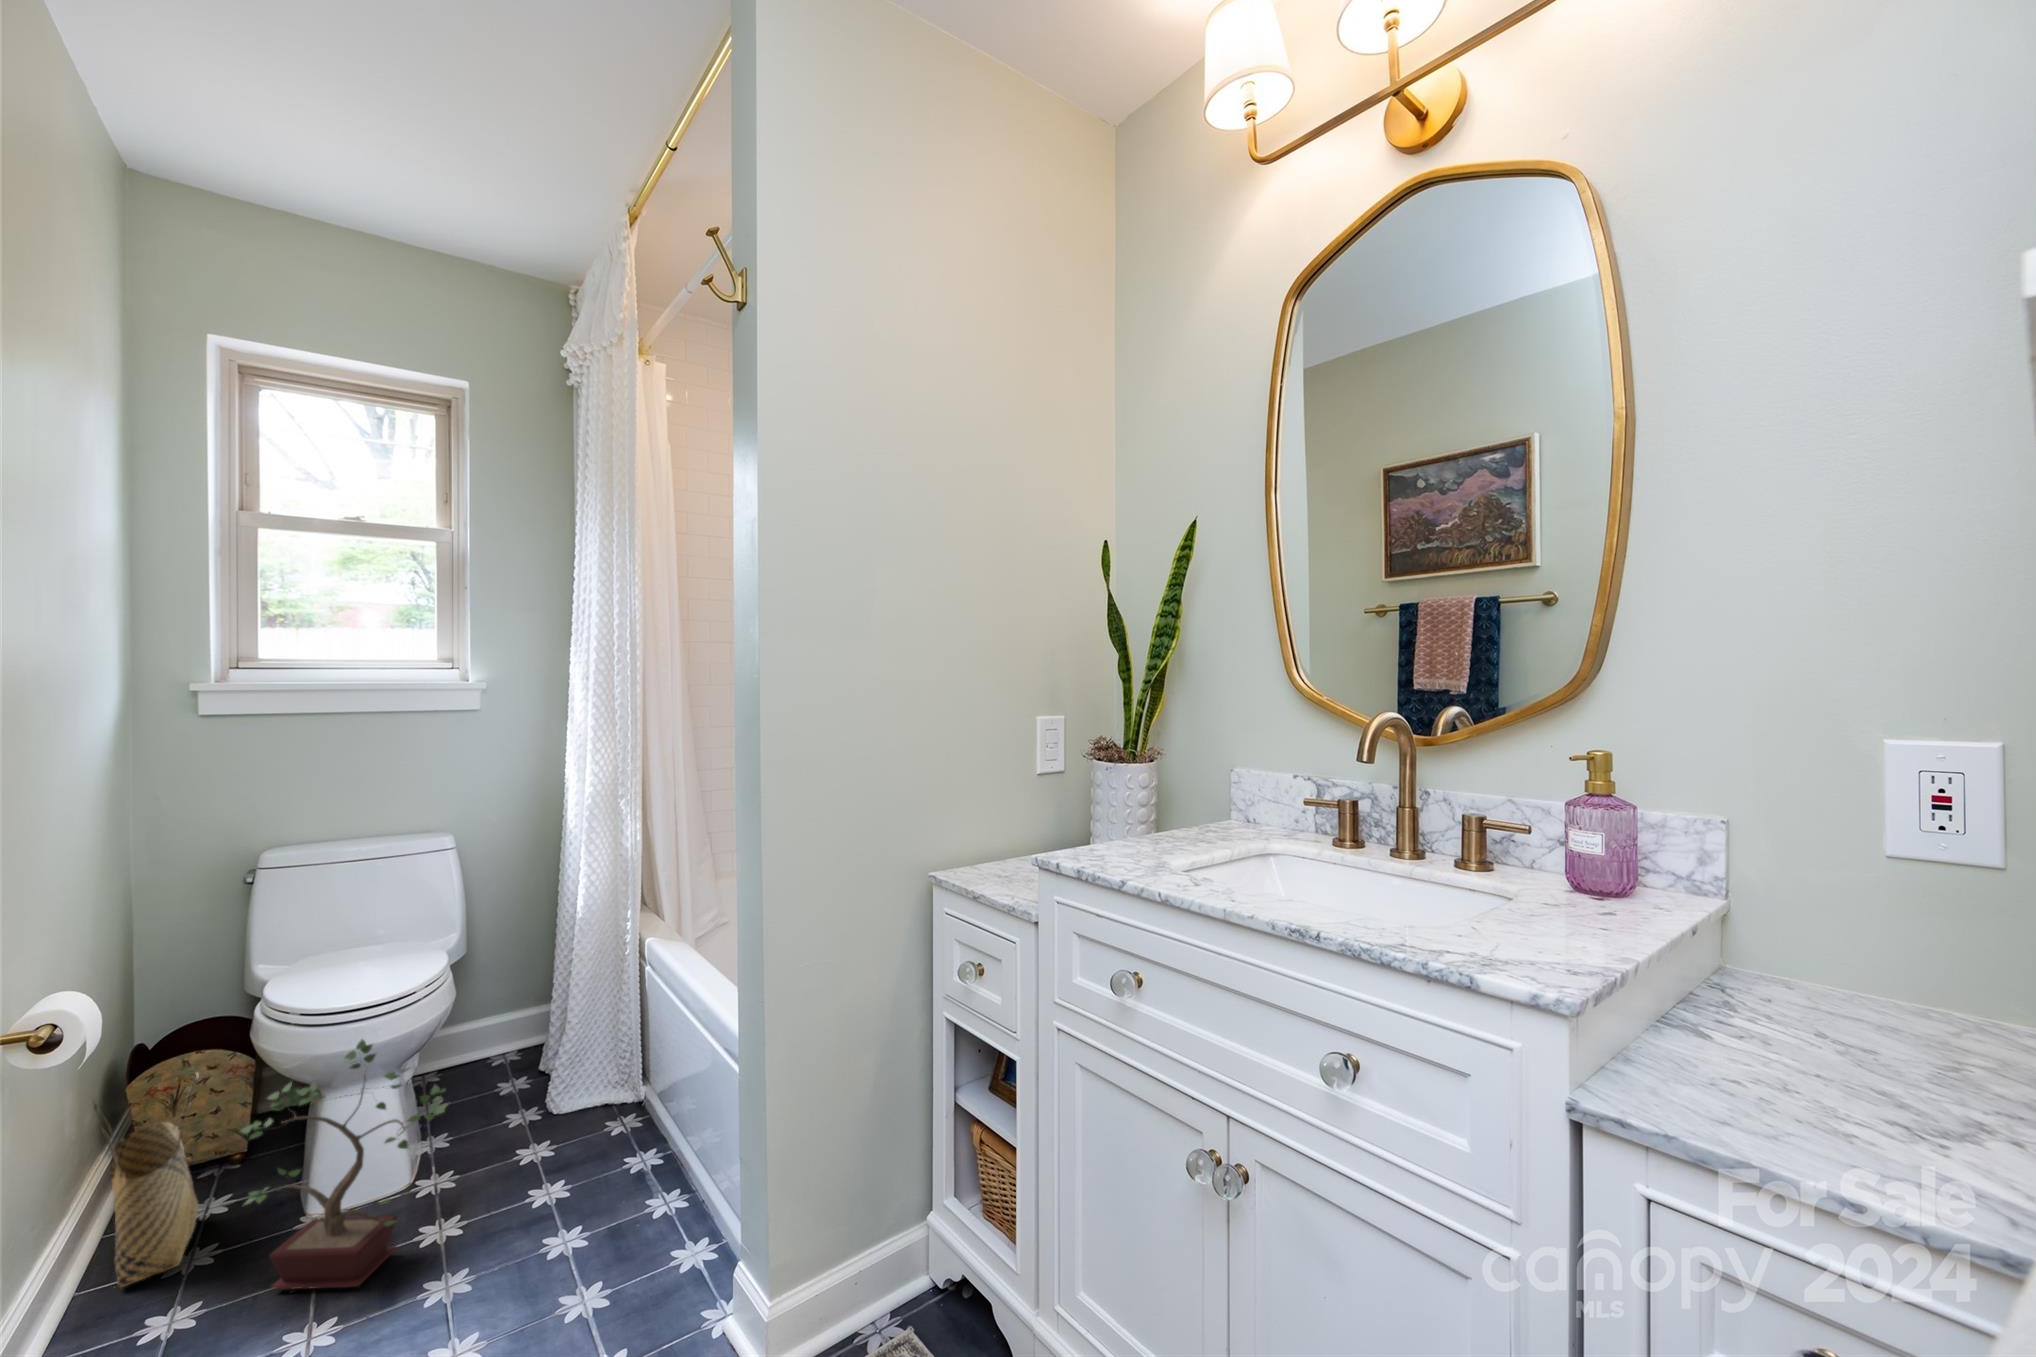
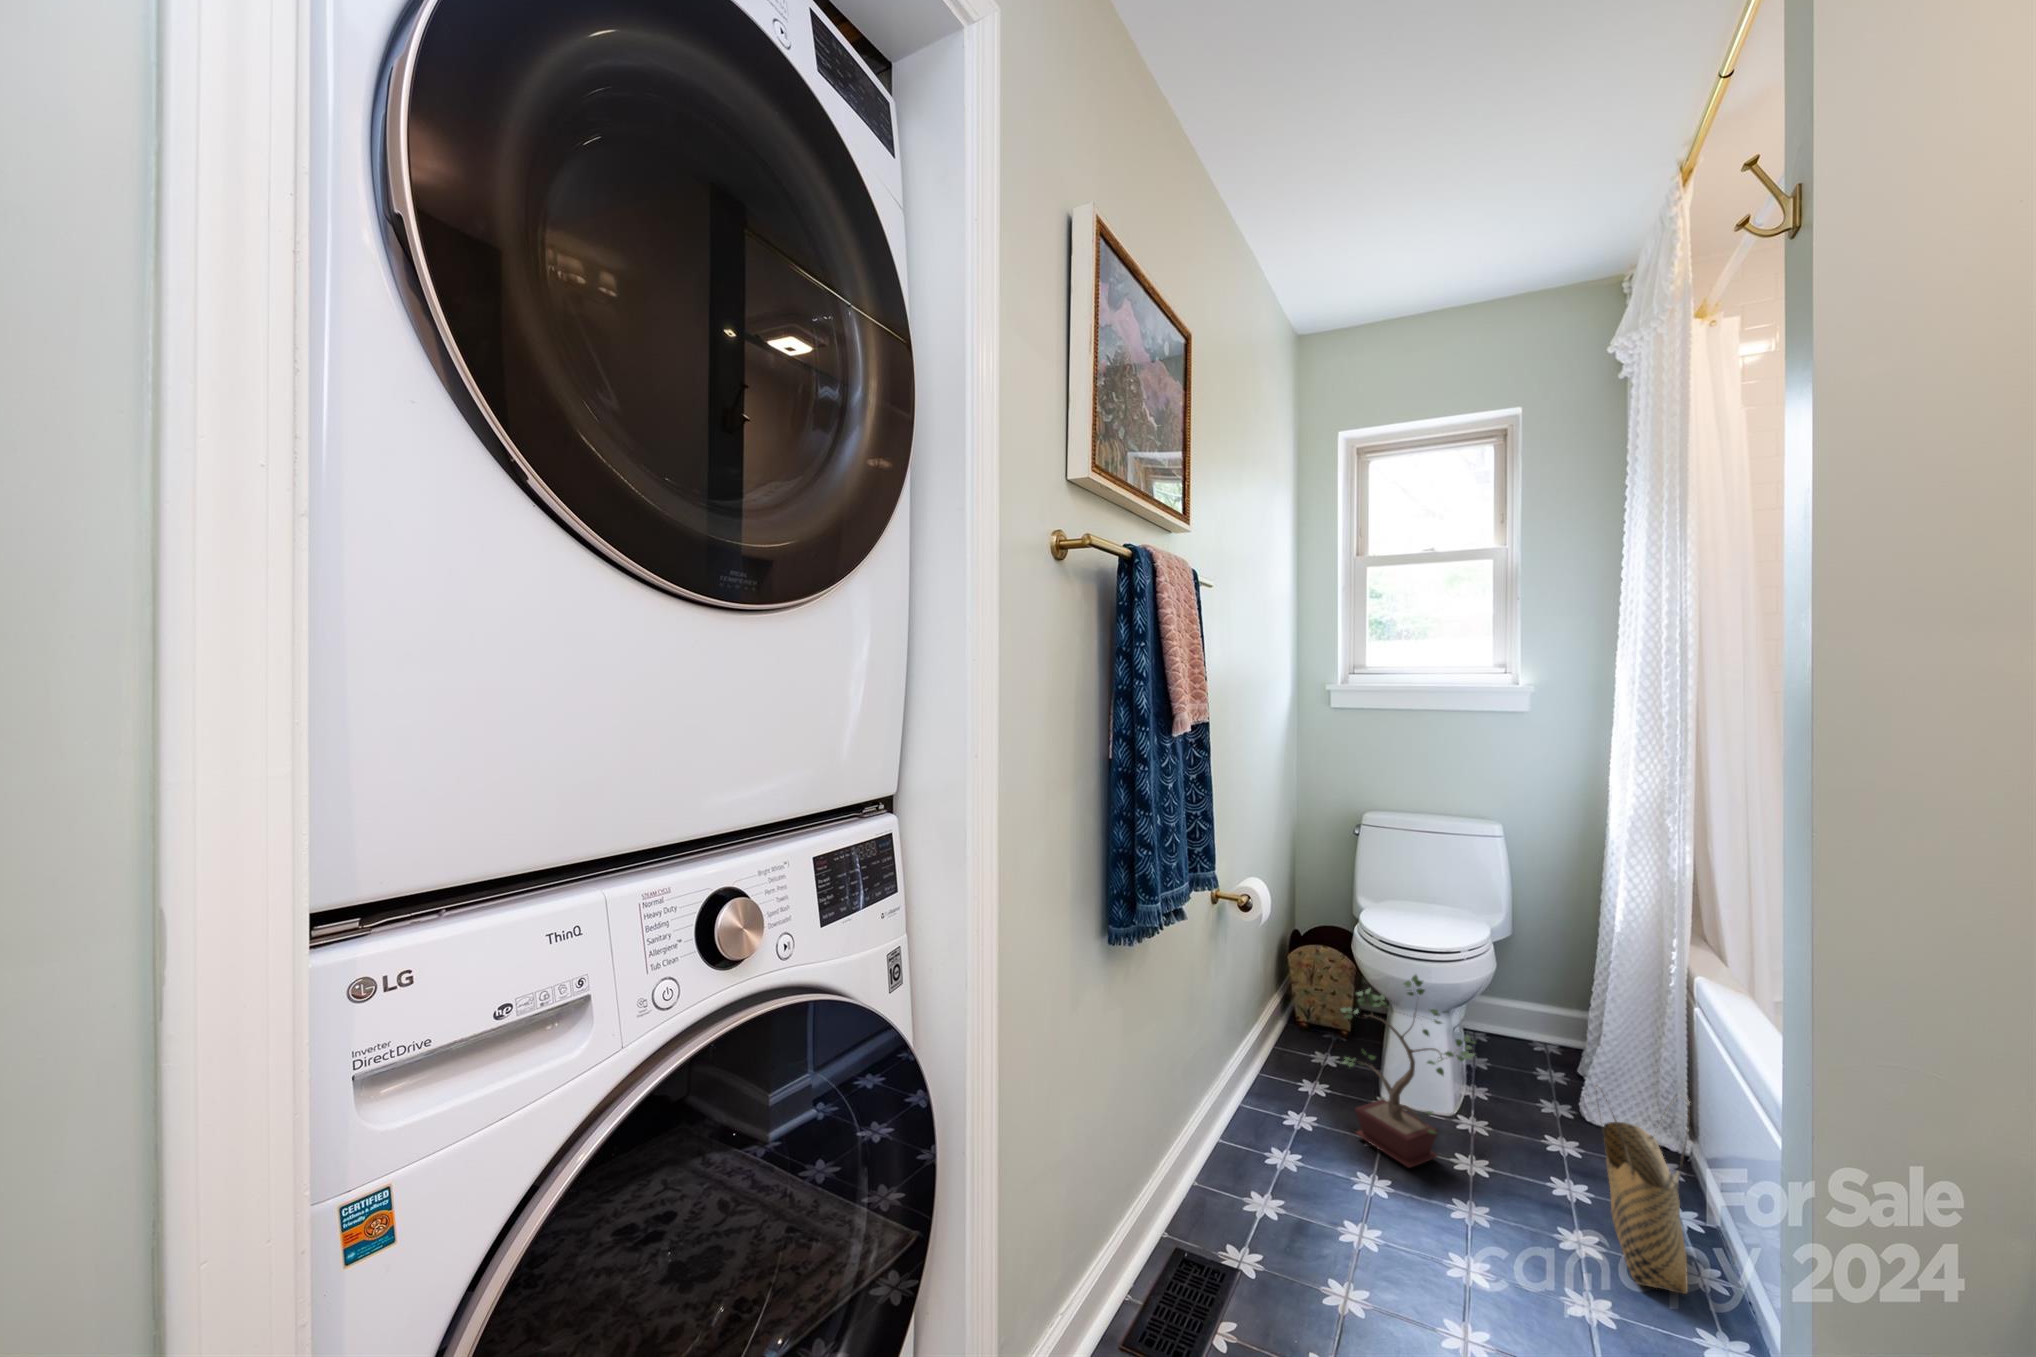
woven basket: present [93,1073,199,1287] -> present [1595,1087,1690,1294]

